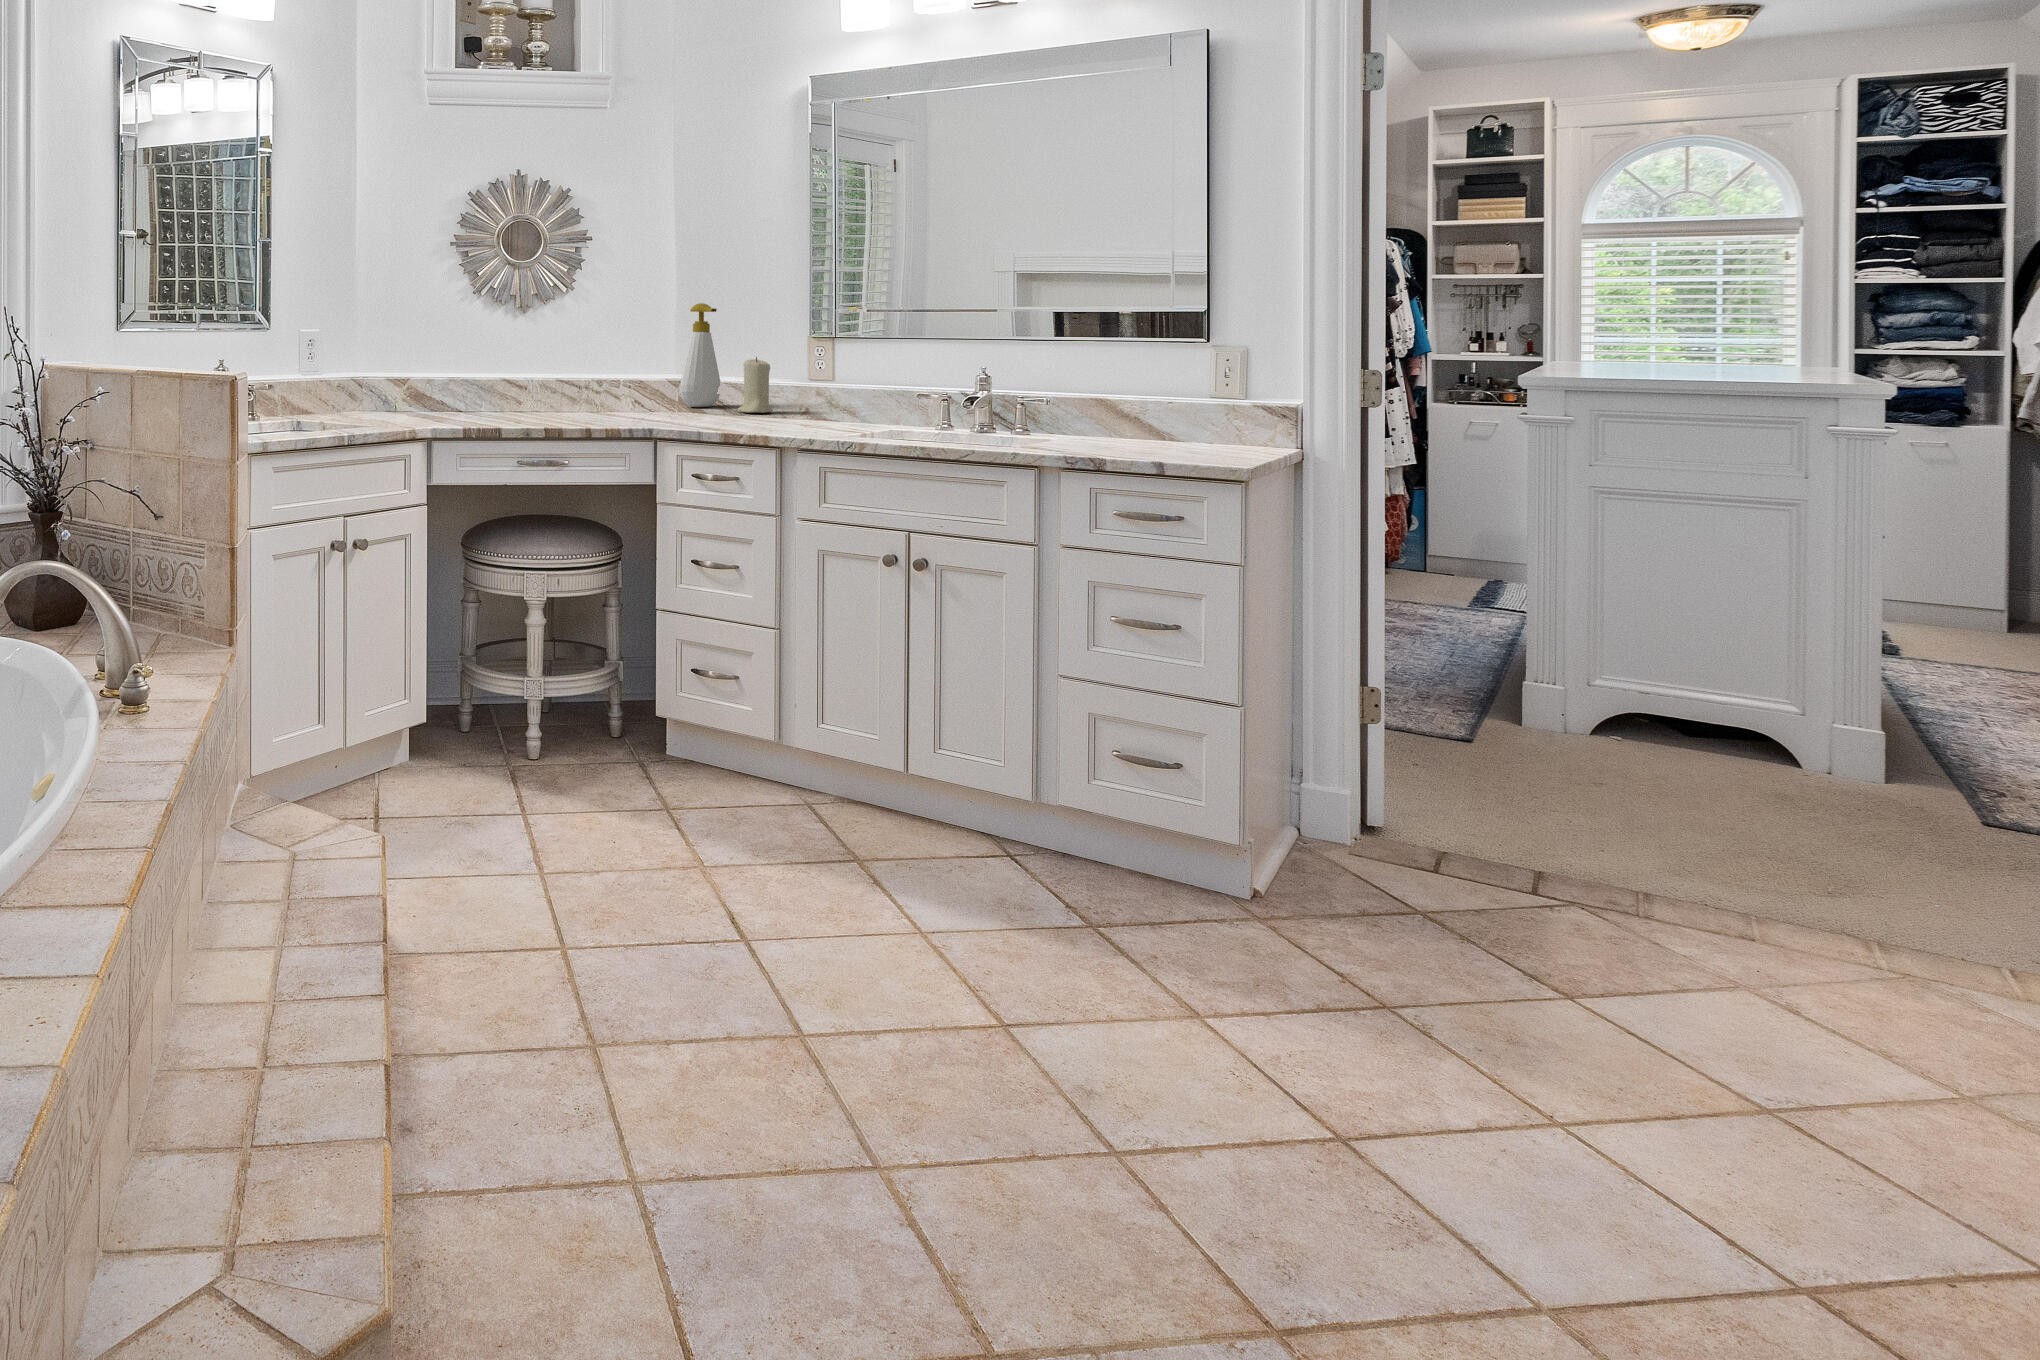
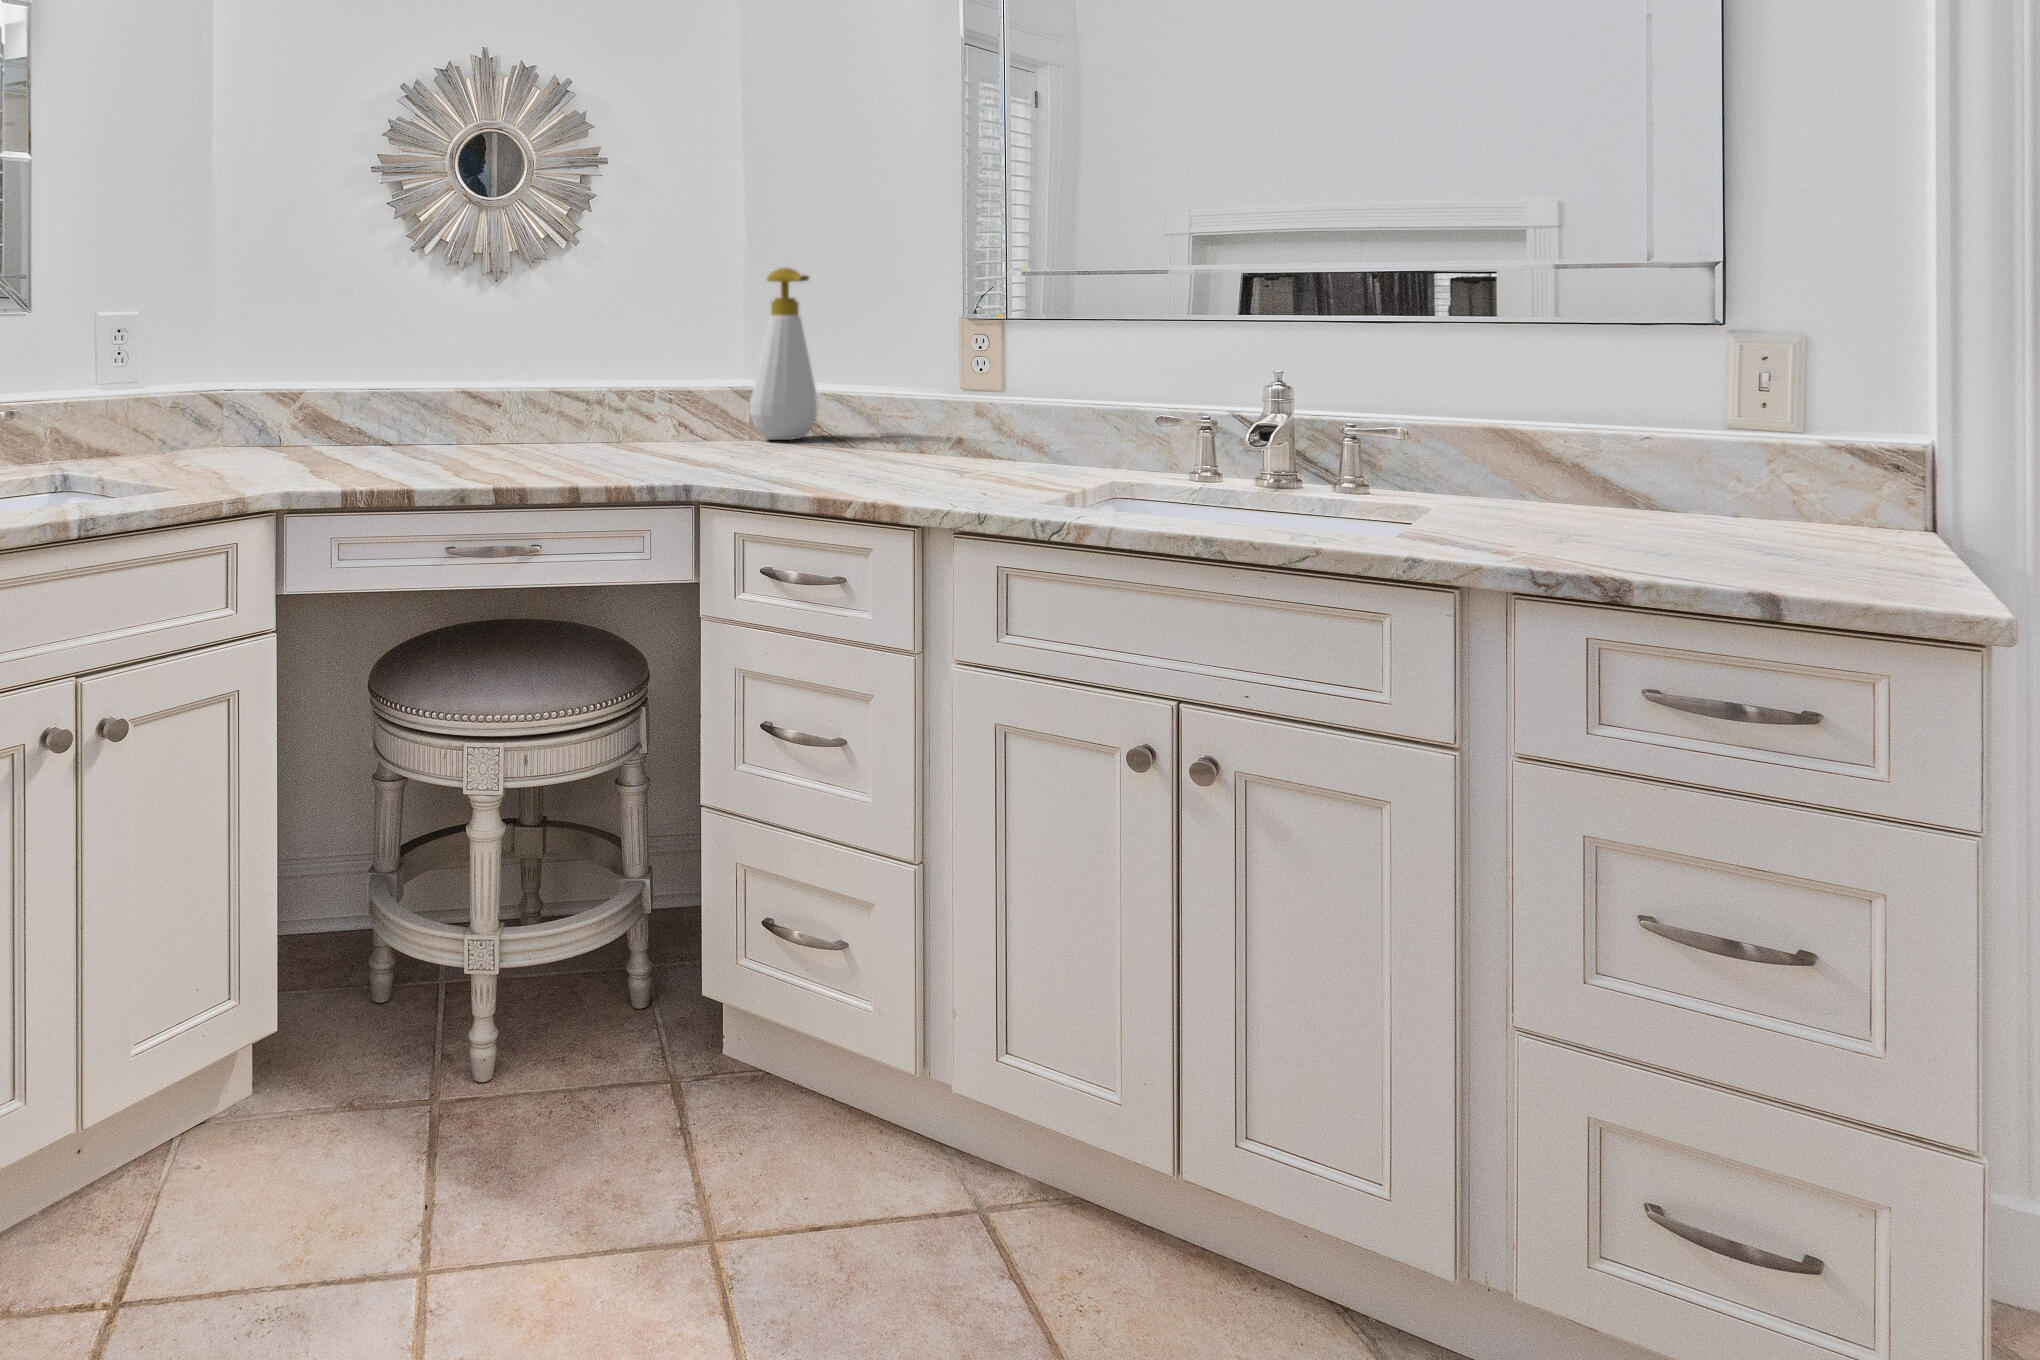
candle: present [738,357,773,413] -> none [845,356,904,452]

